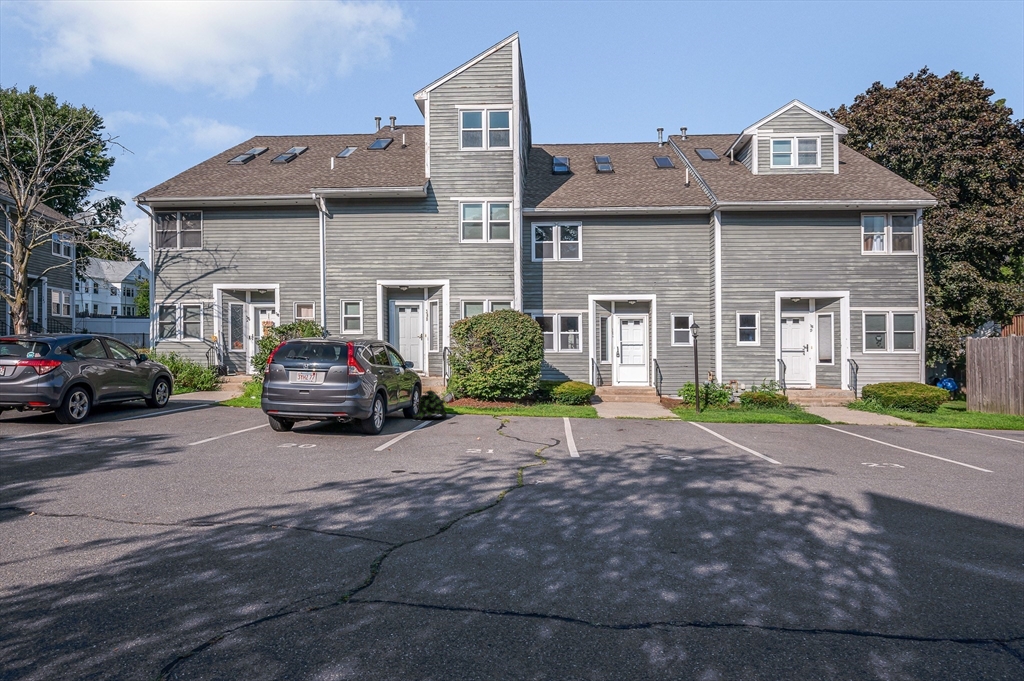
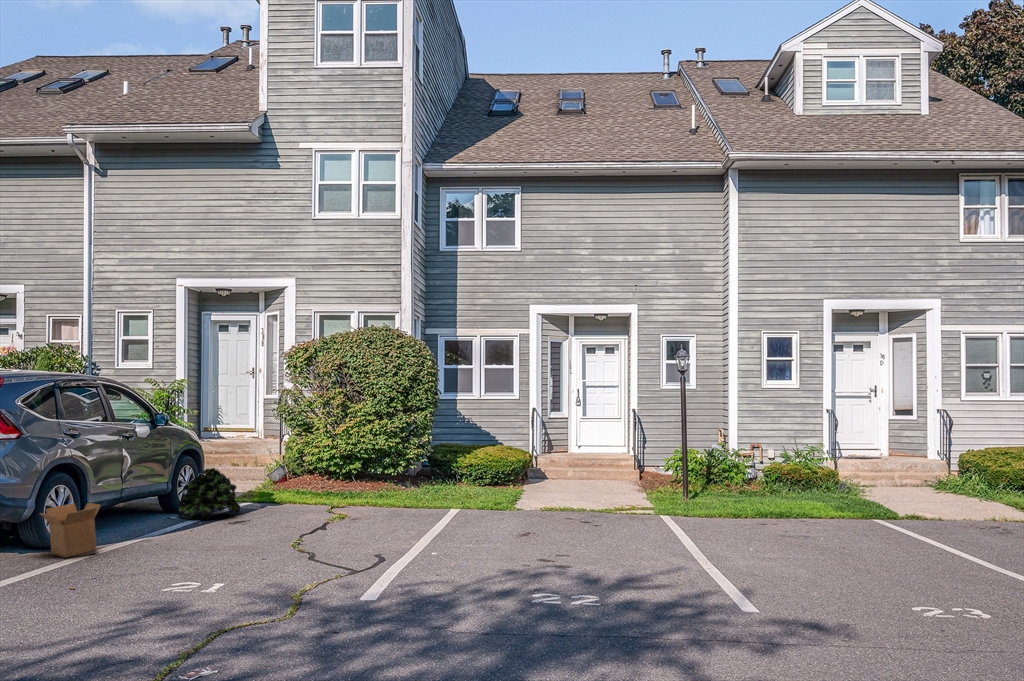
cardboard box: none [361,406,393,436] -> present [40,503,101,558]

